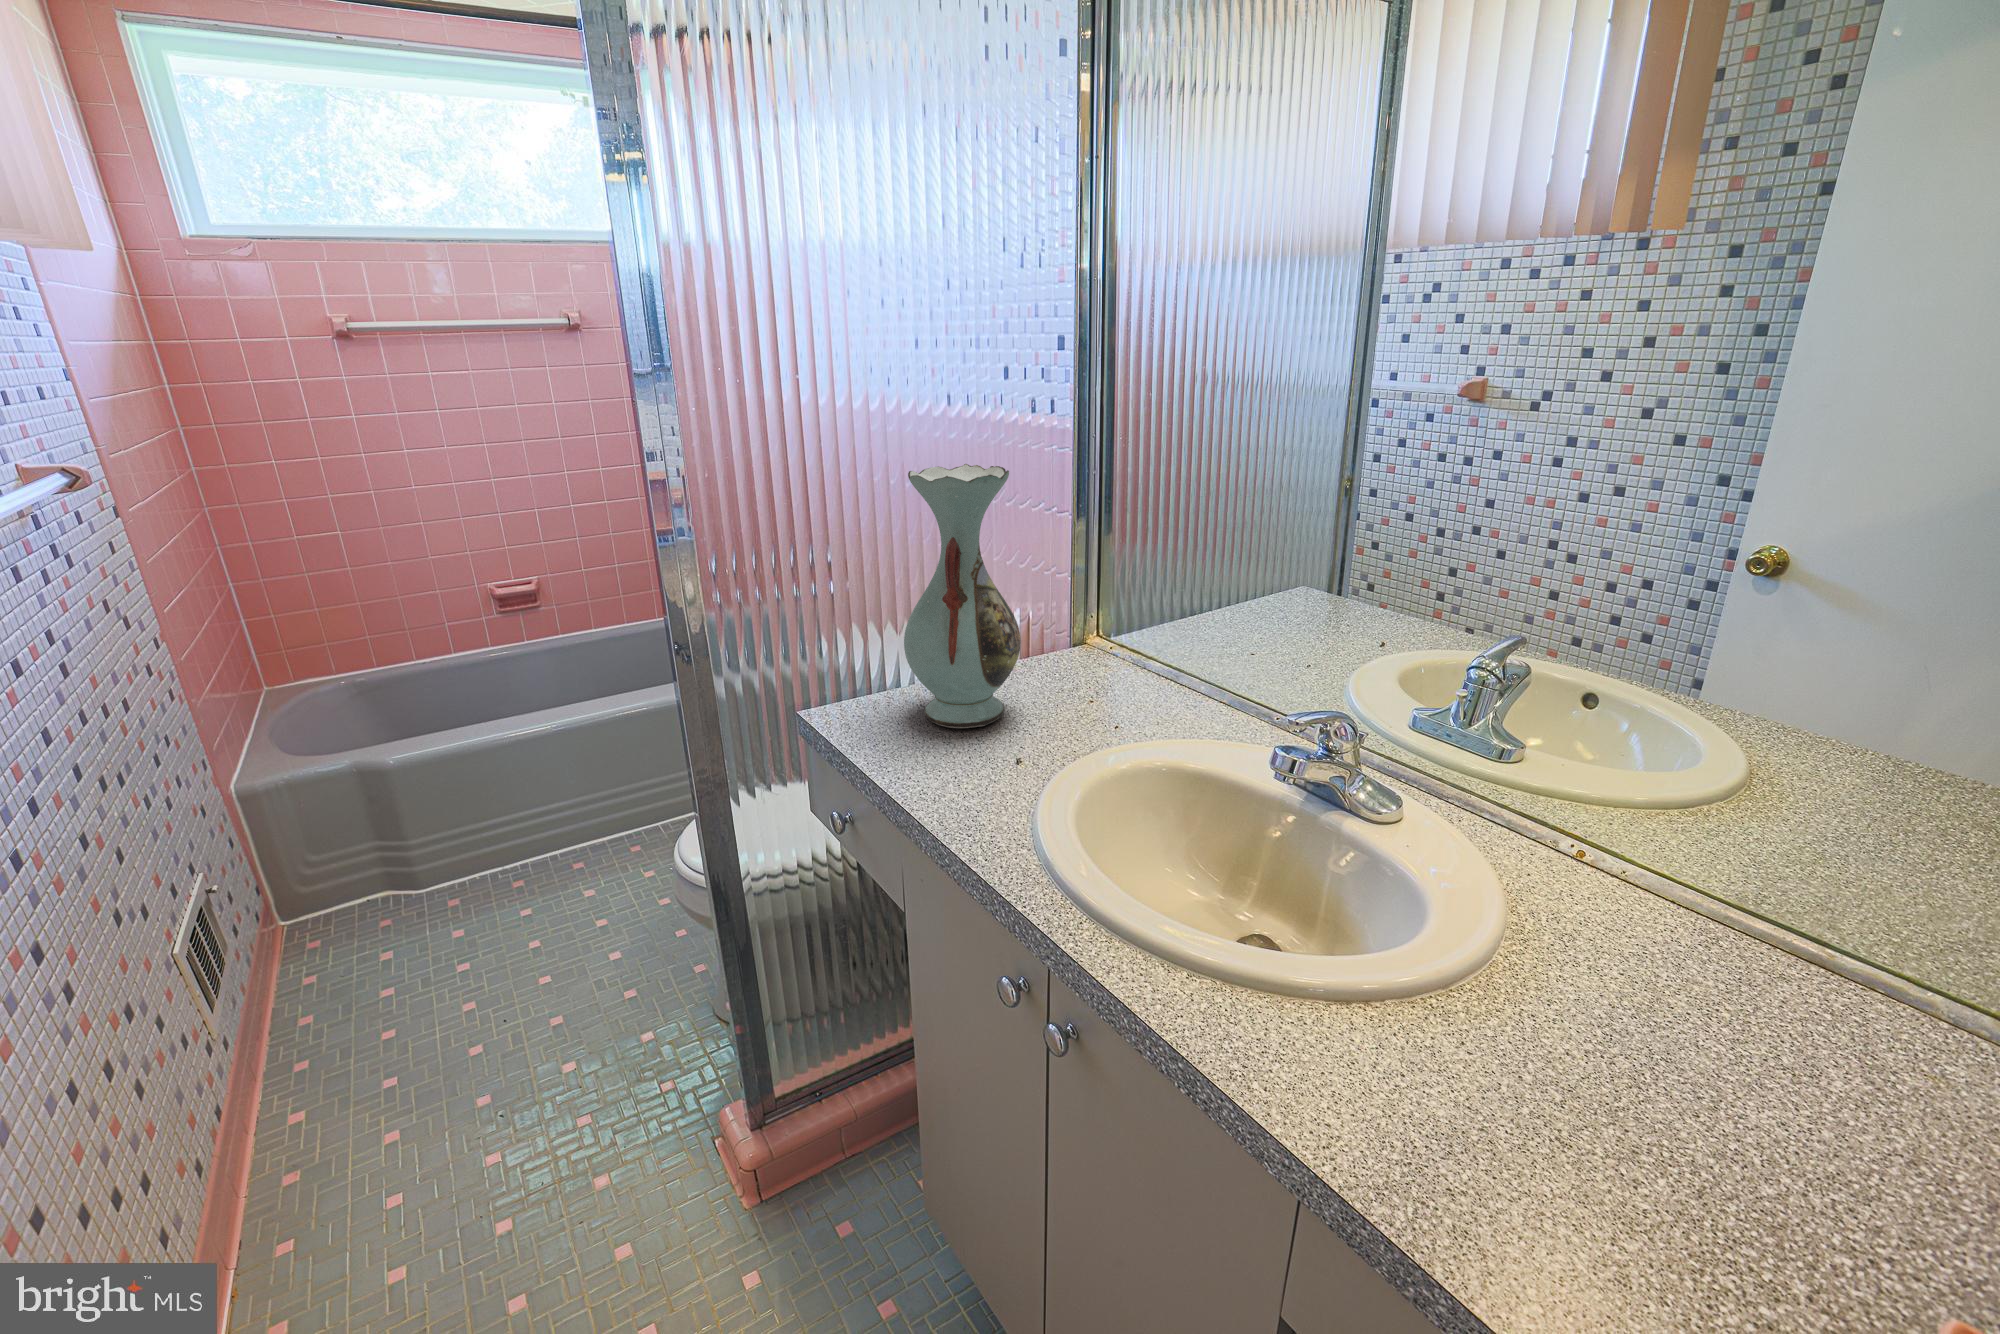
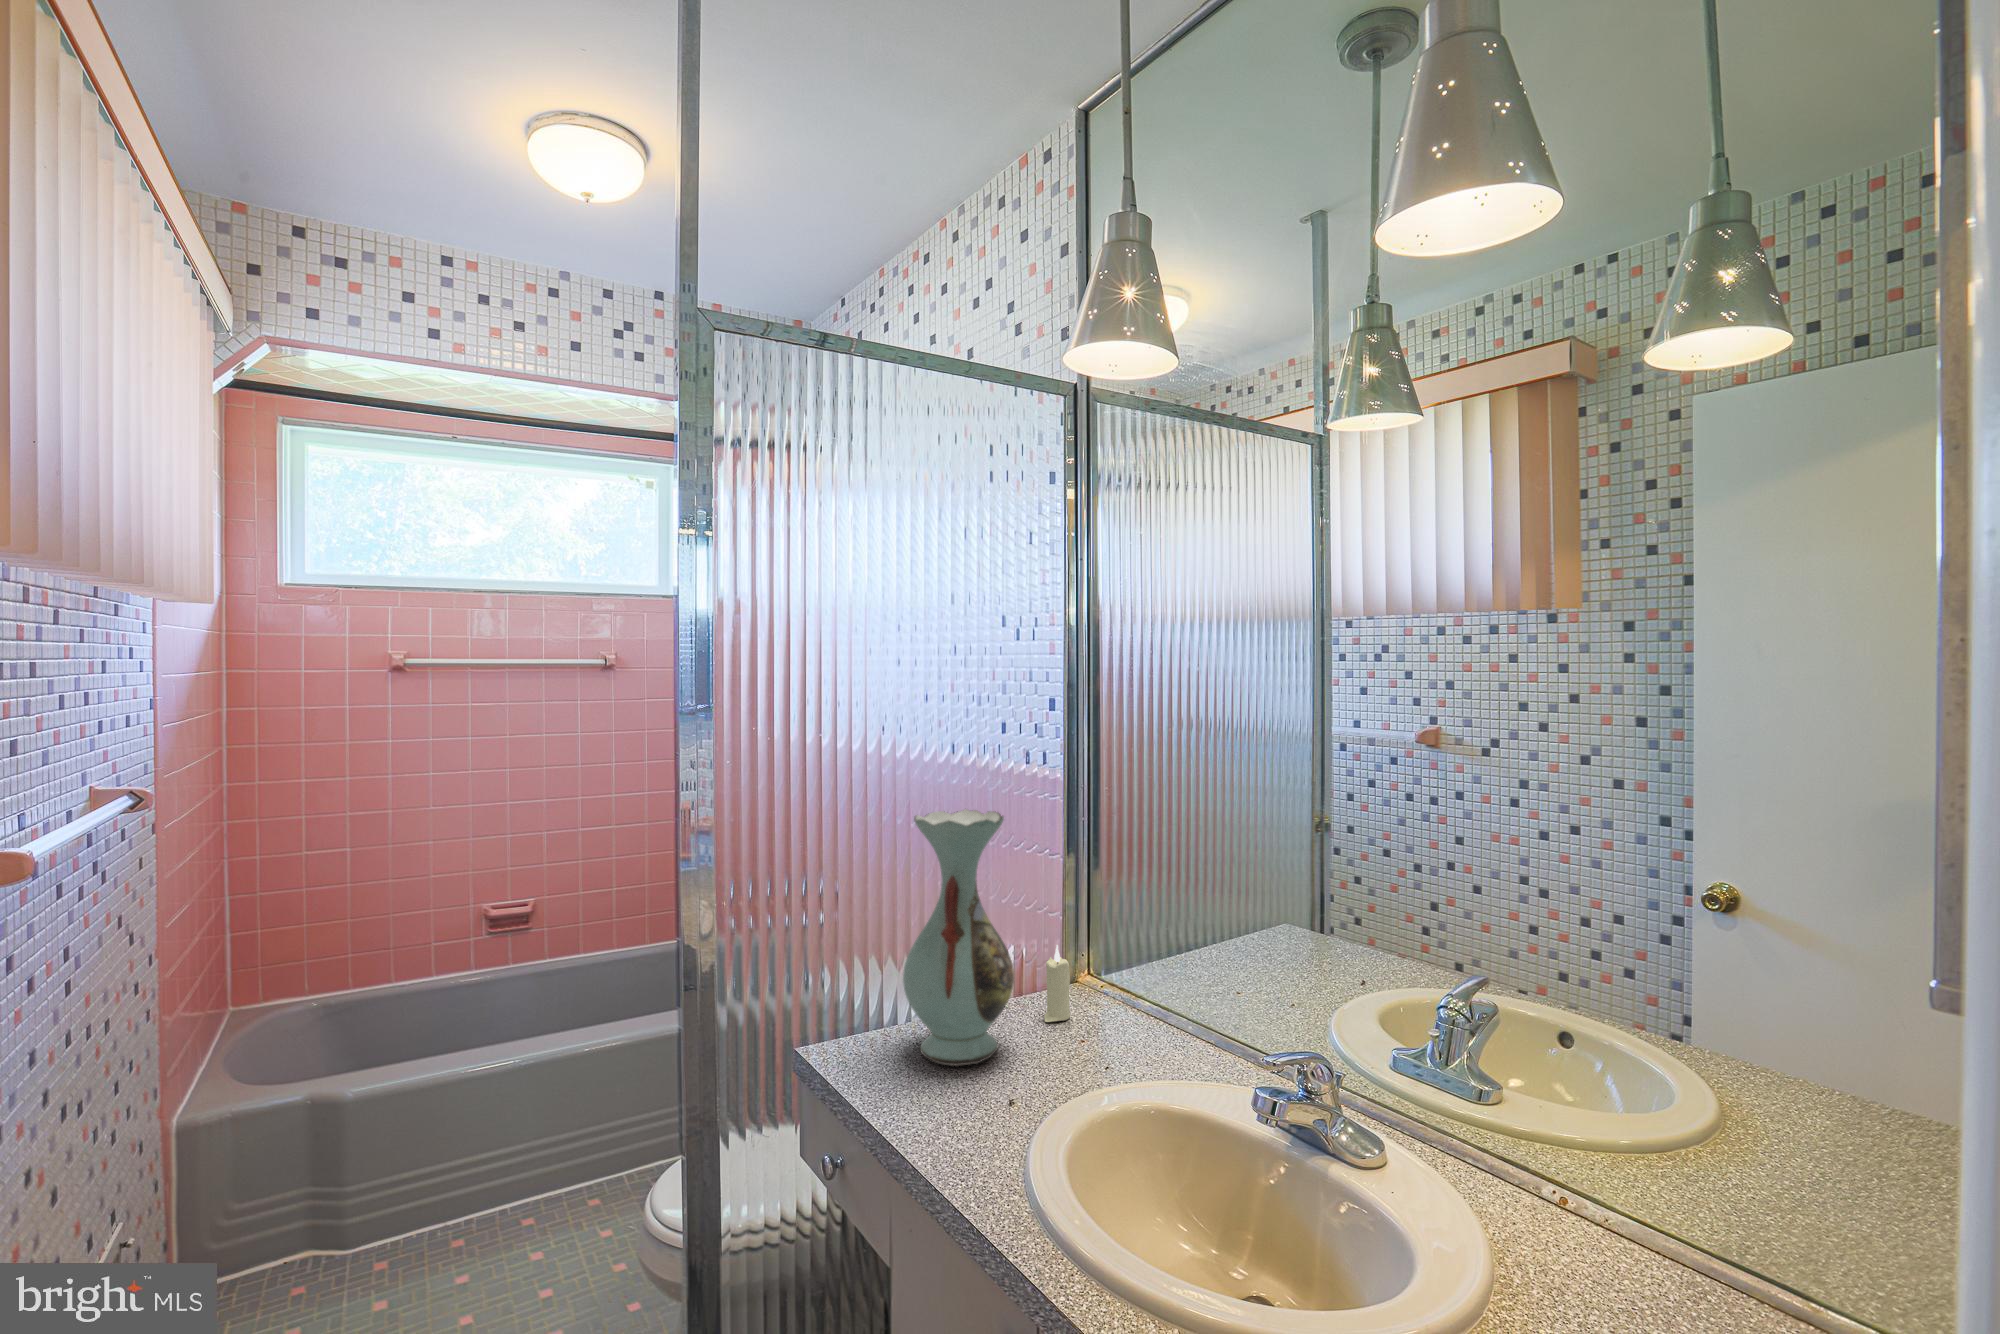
candle: none [1051,609,1078,685] -> present [1044,945,1070,1022]

